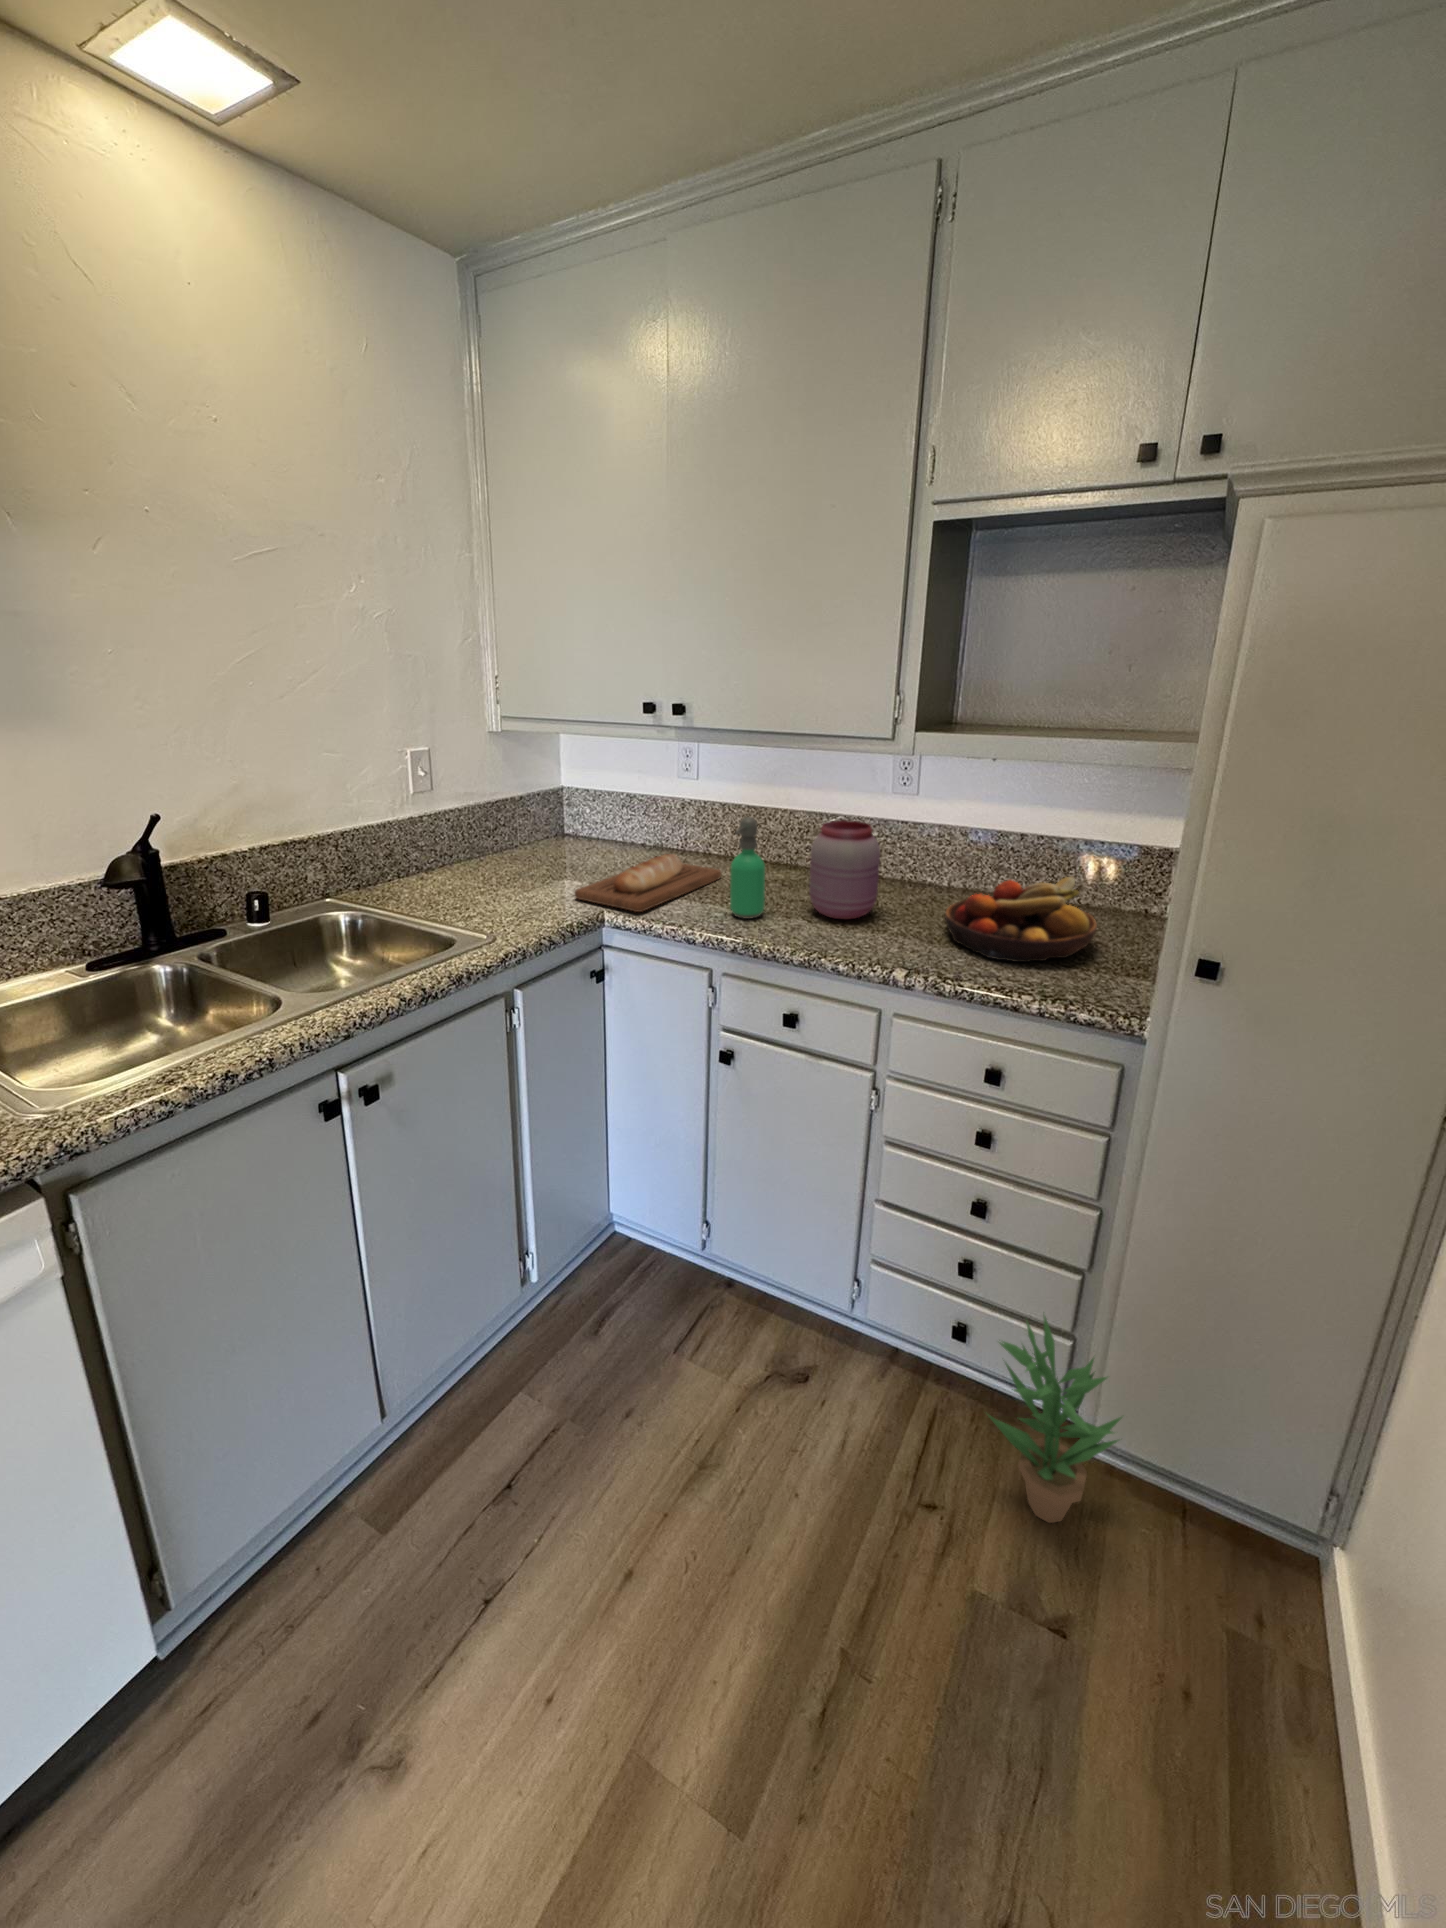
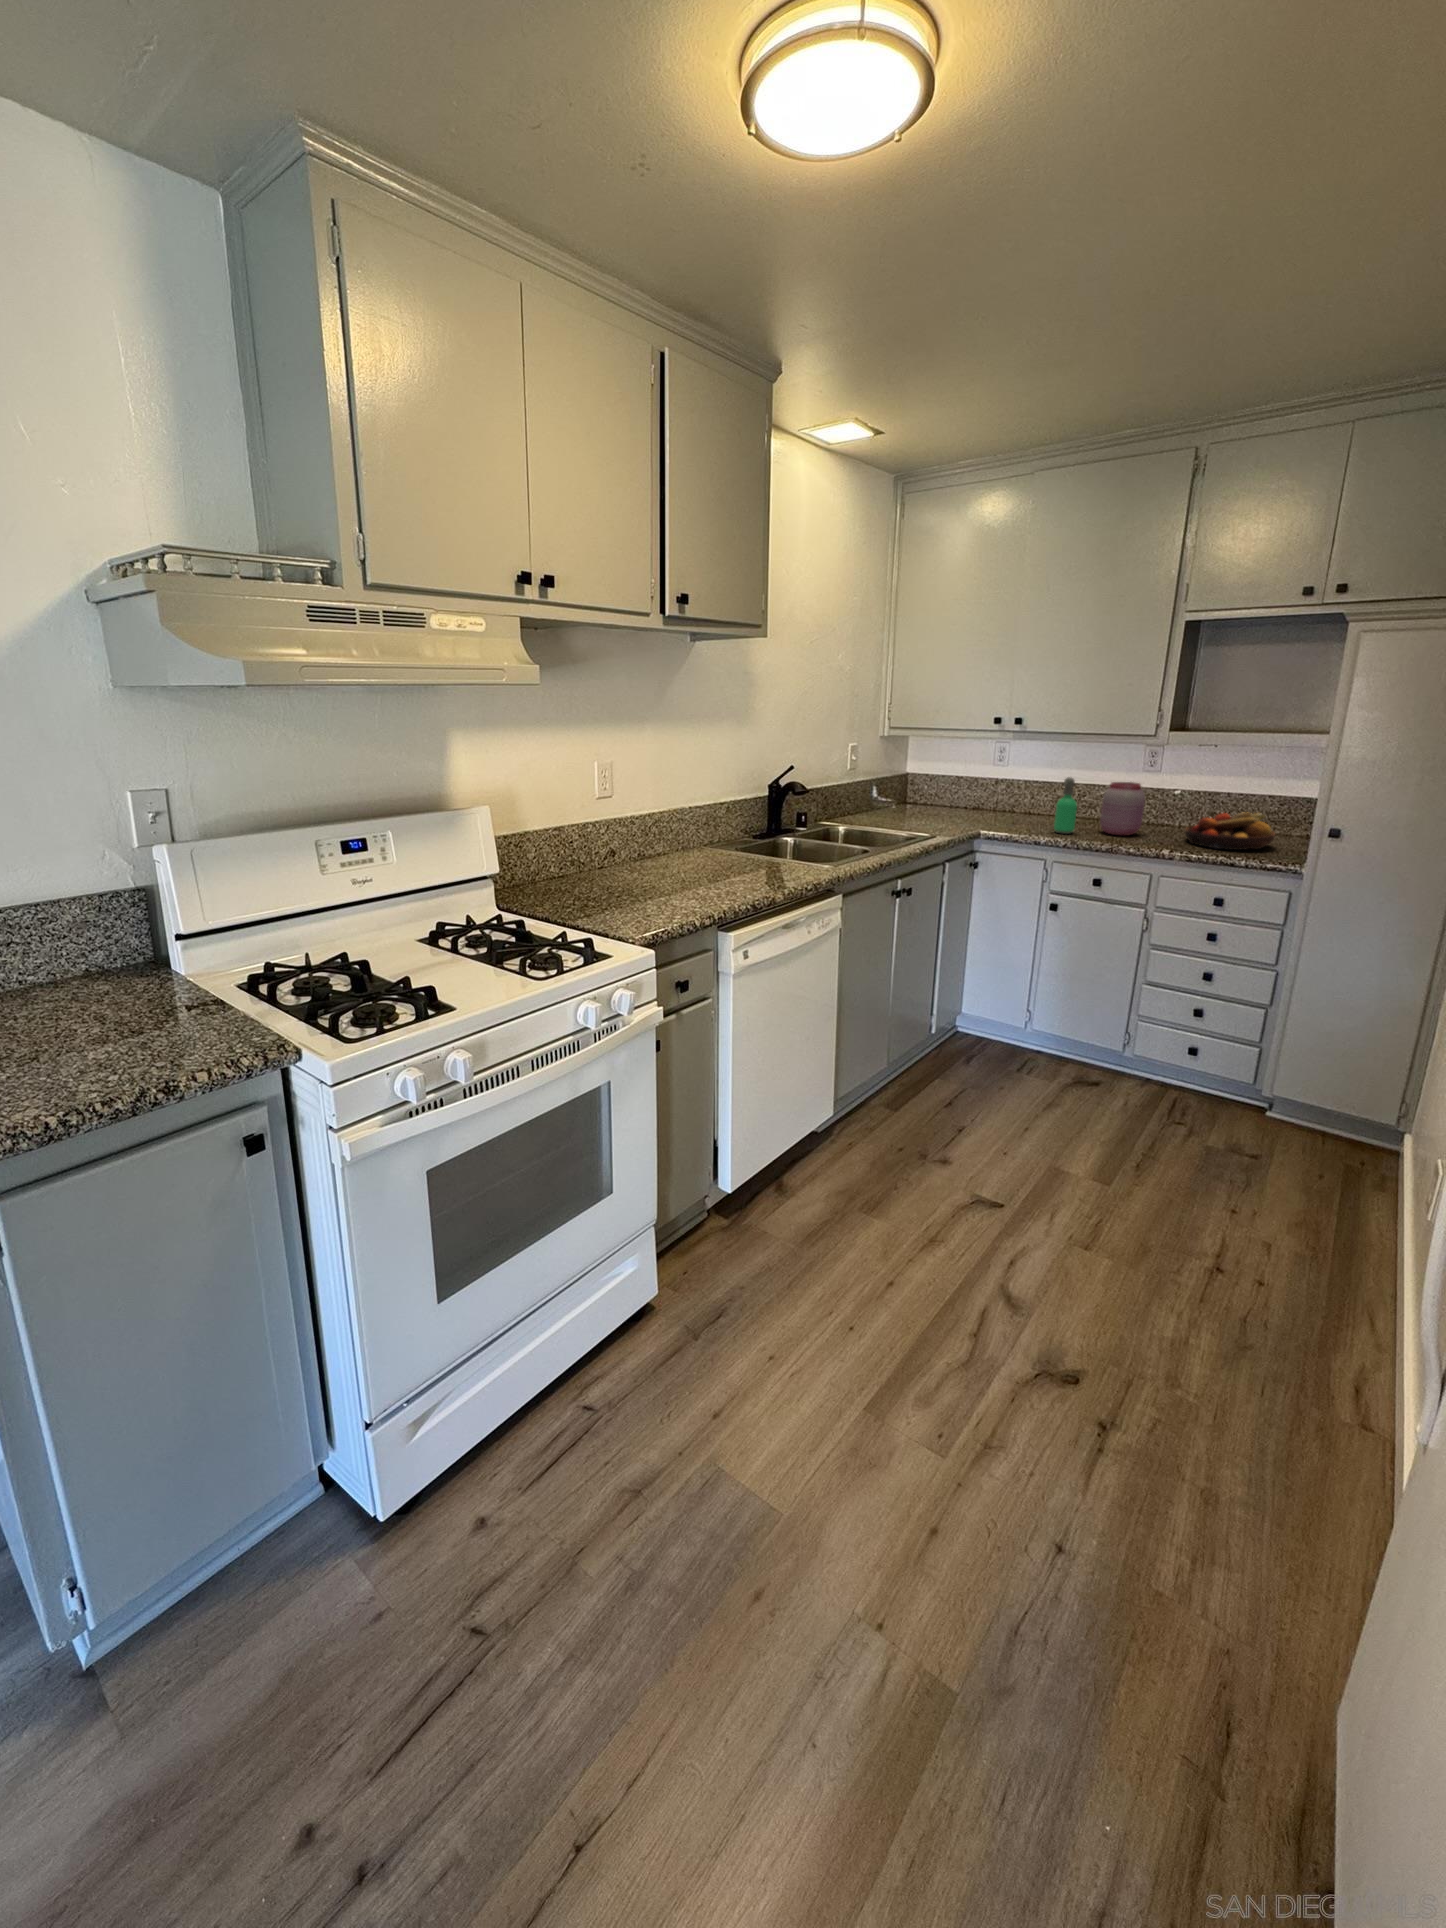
bread loaf: present [574,854,722,912] -> none [956,805,1034,830]
potted plant: present [988,1316,1122,1523] -> none [1212,1019,1291,1134]

